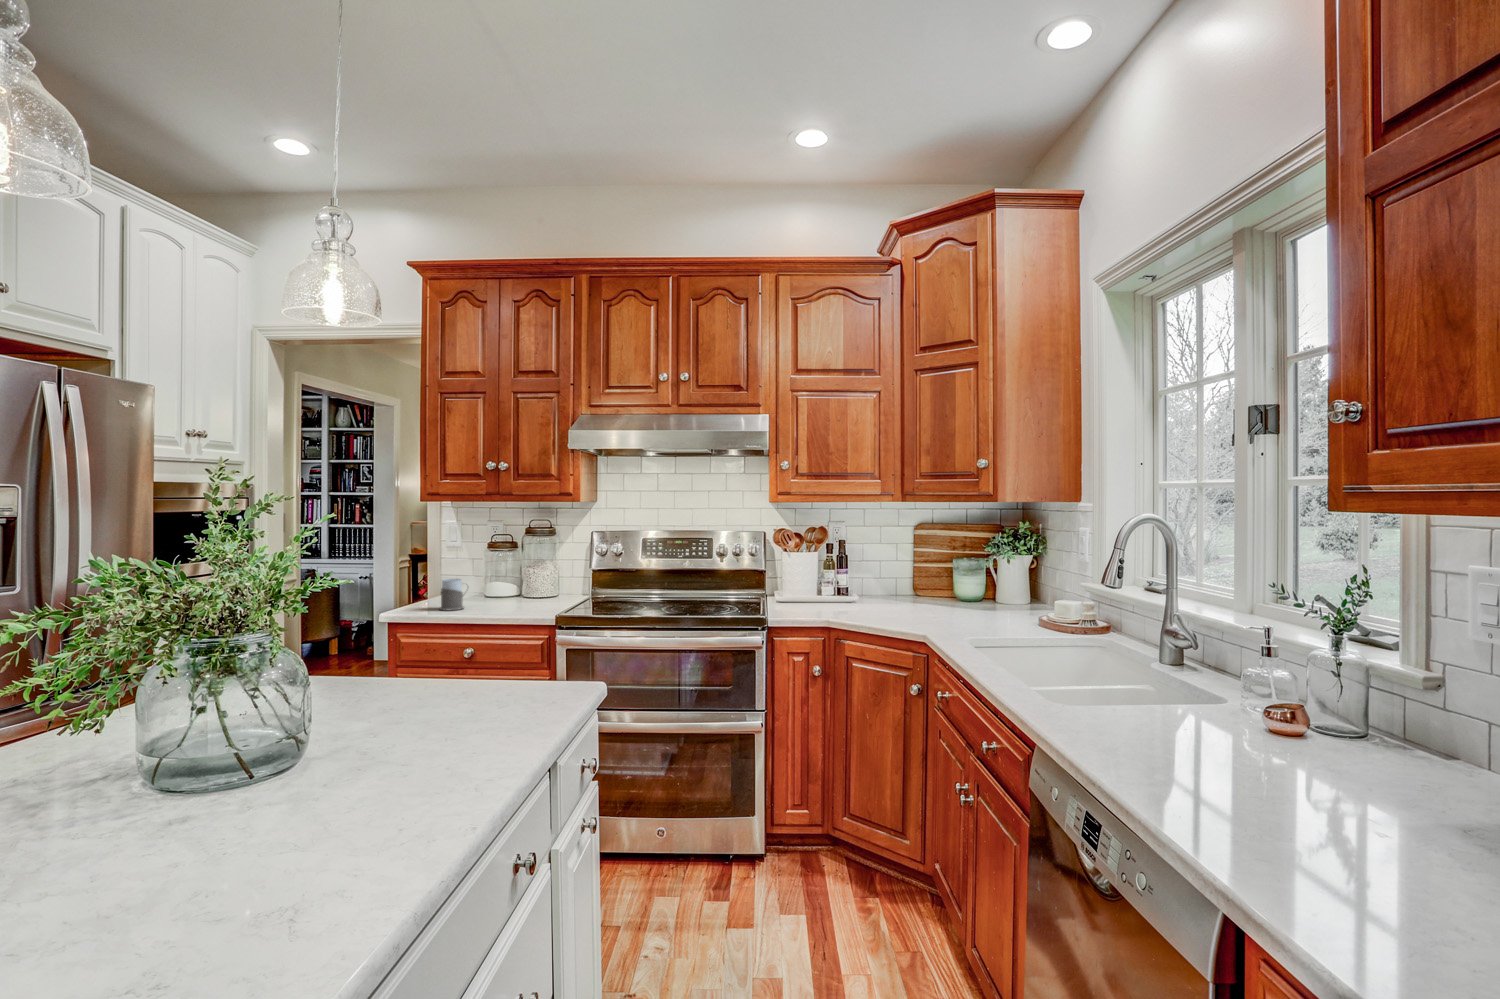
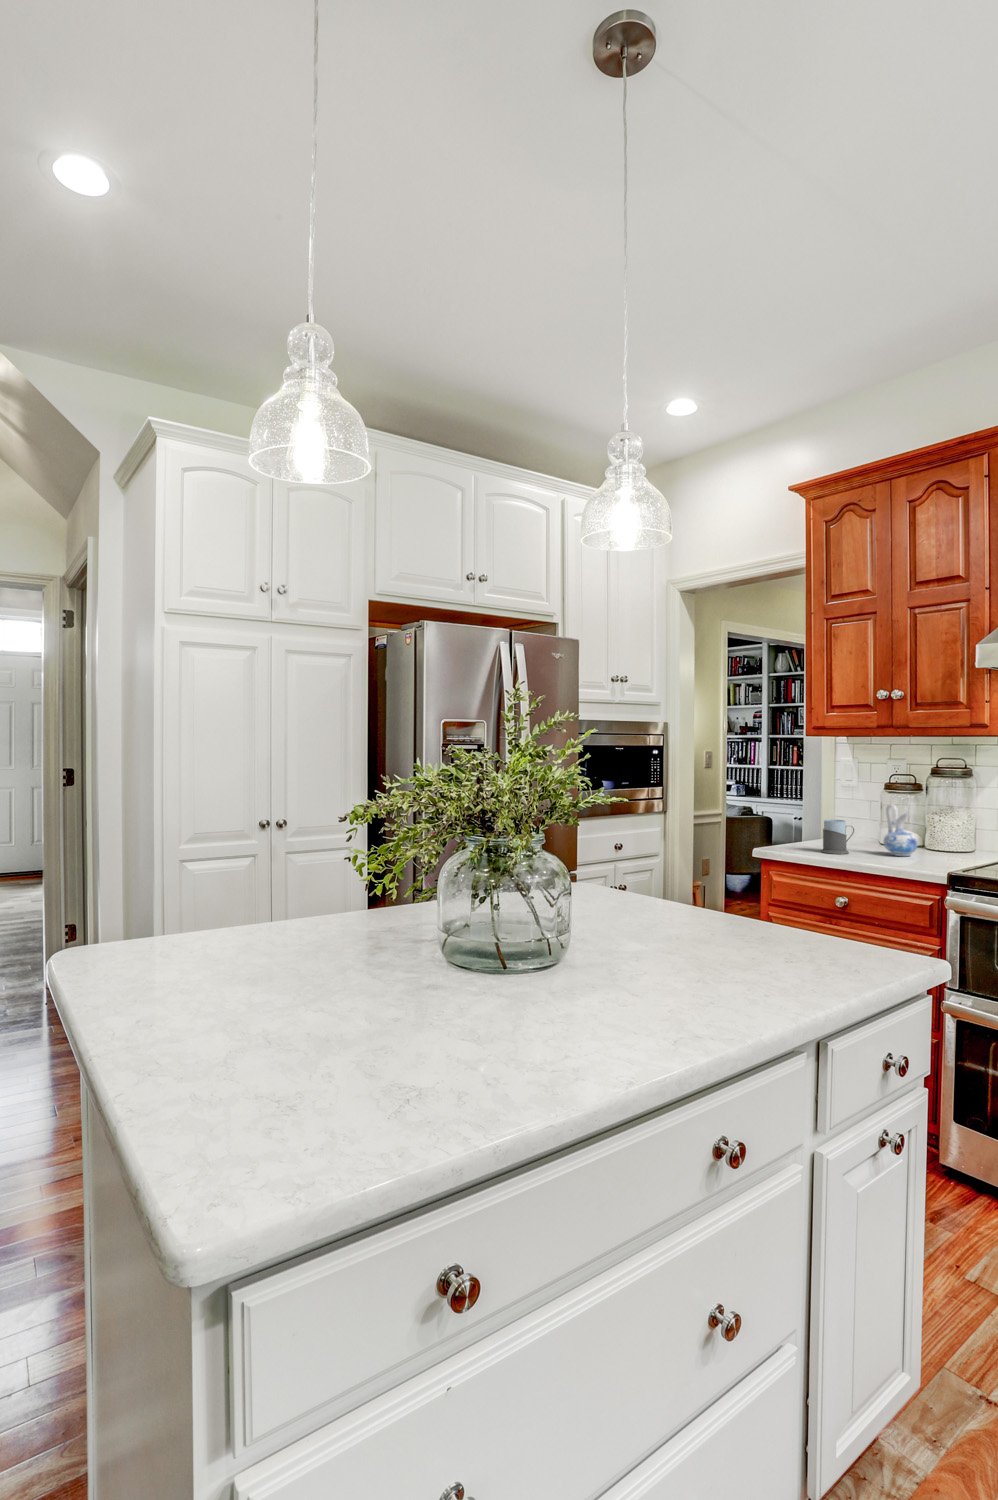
ceramic pitcher: none [494,561,521,606] -> present [884,804,918,856]

